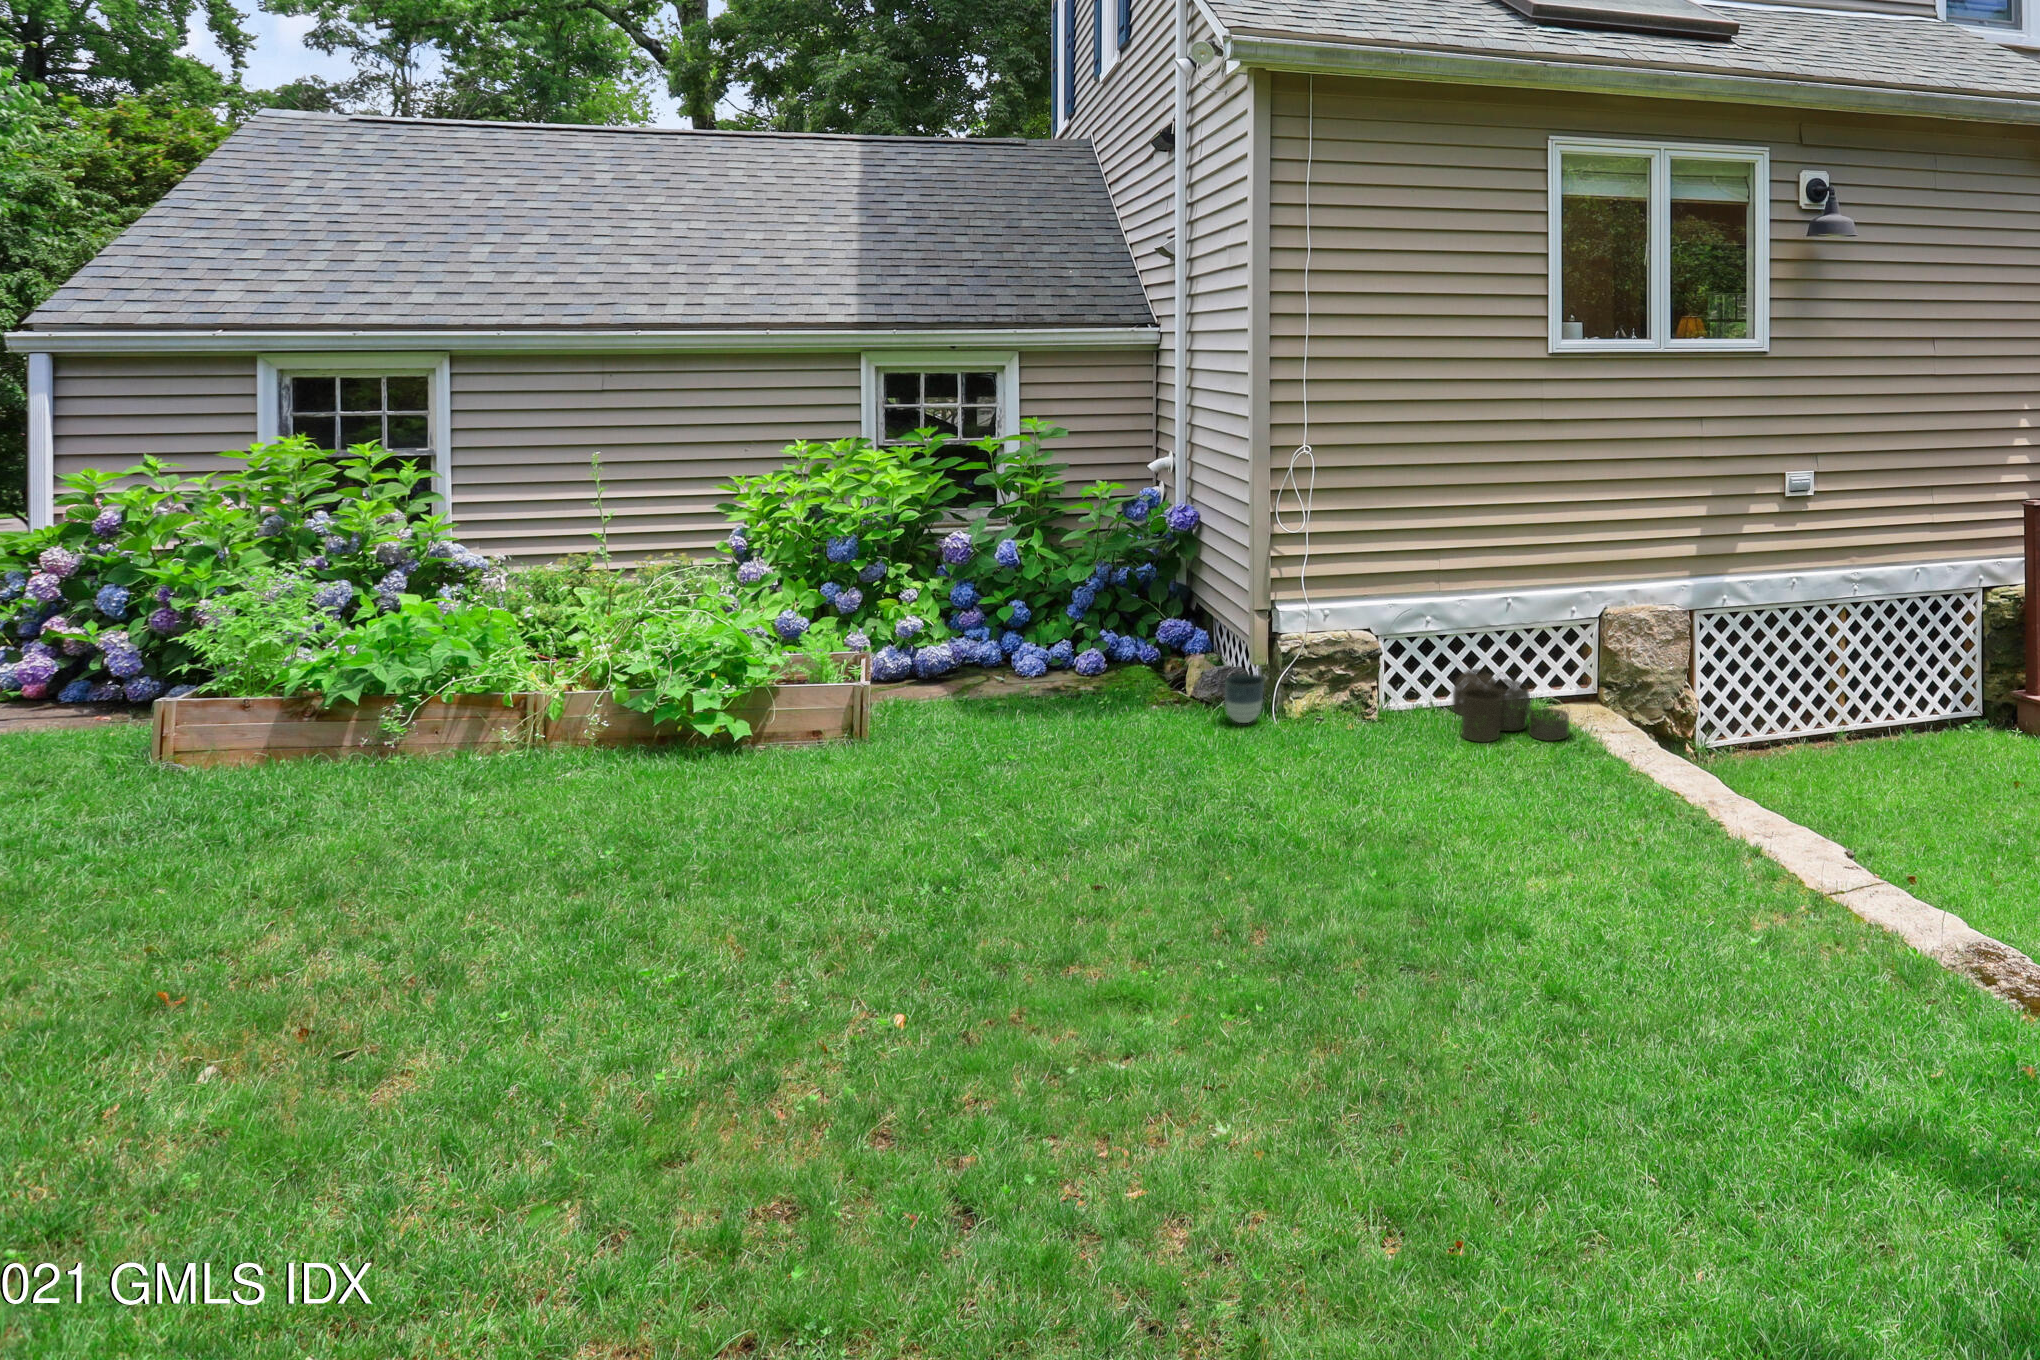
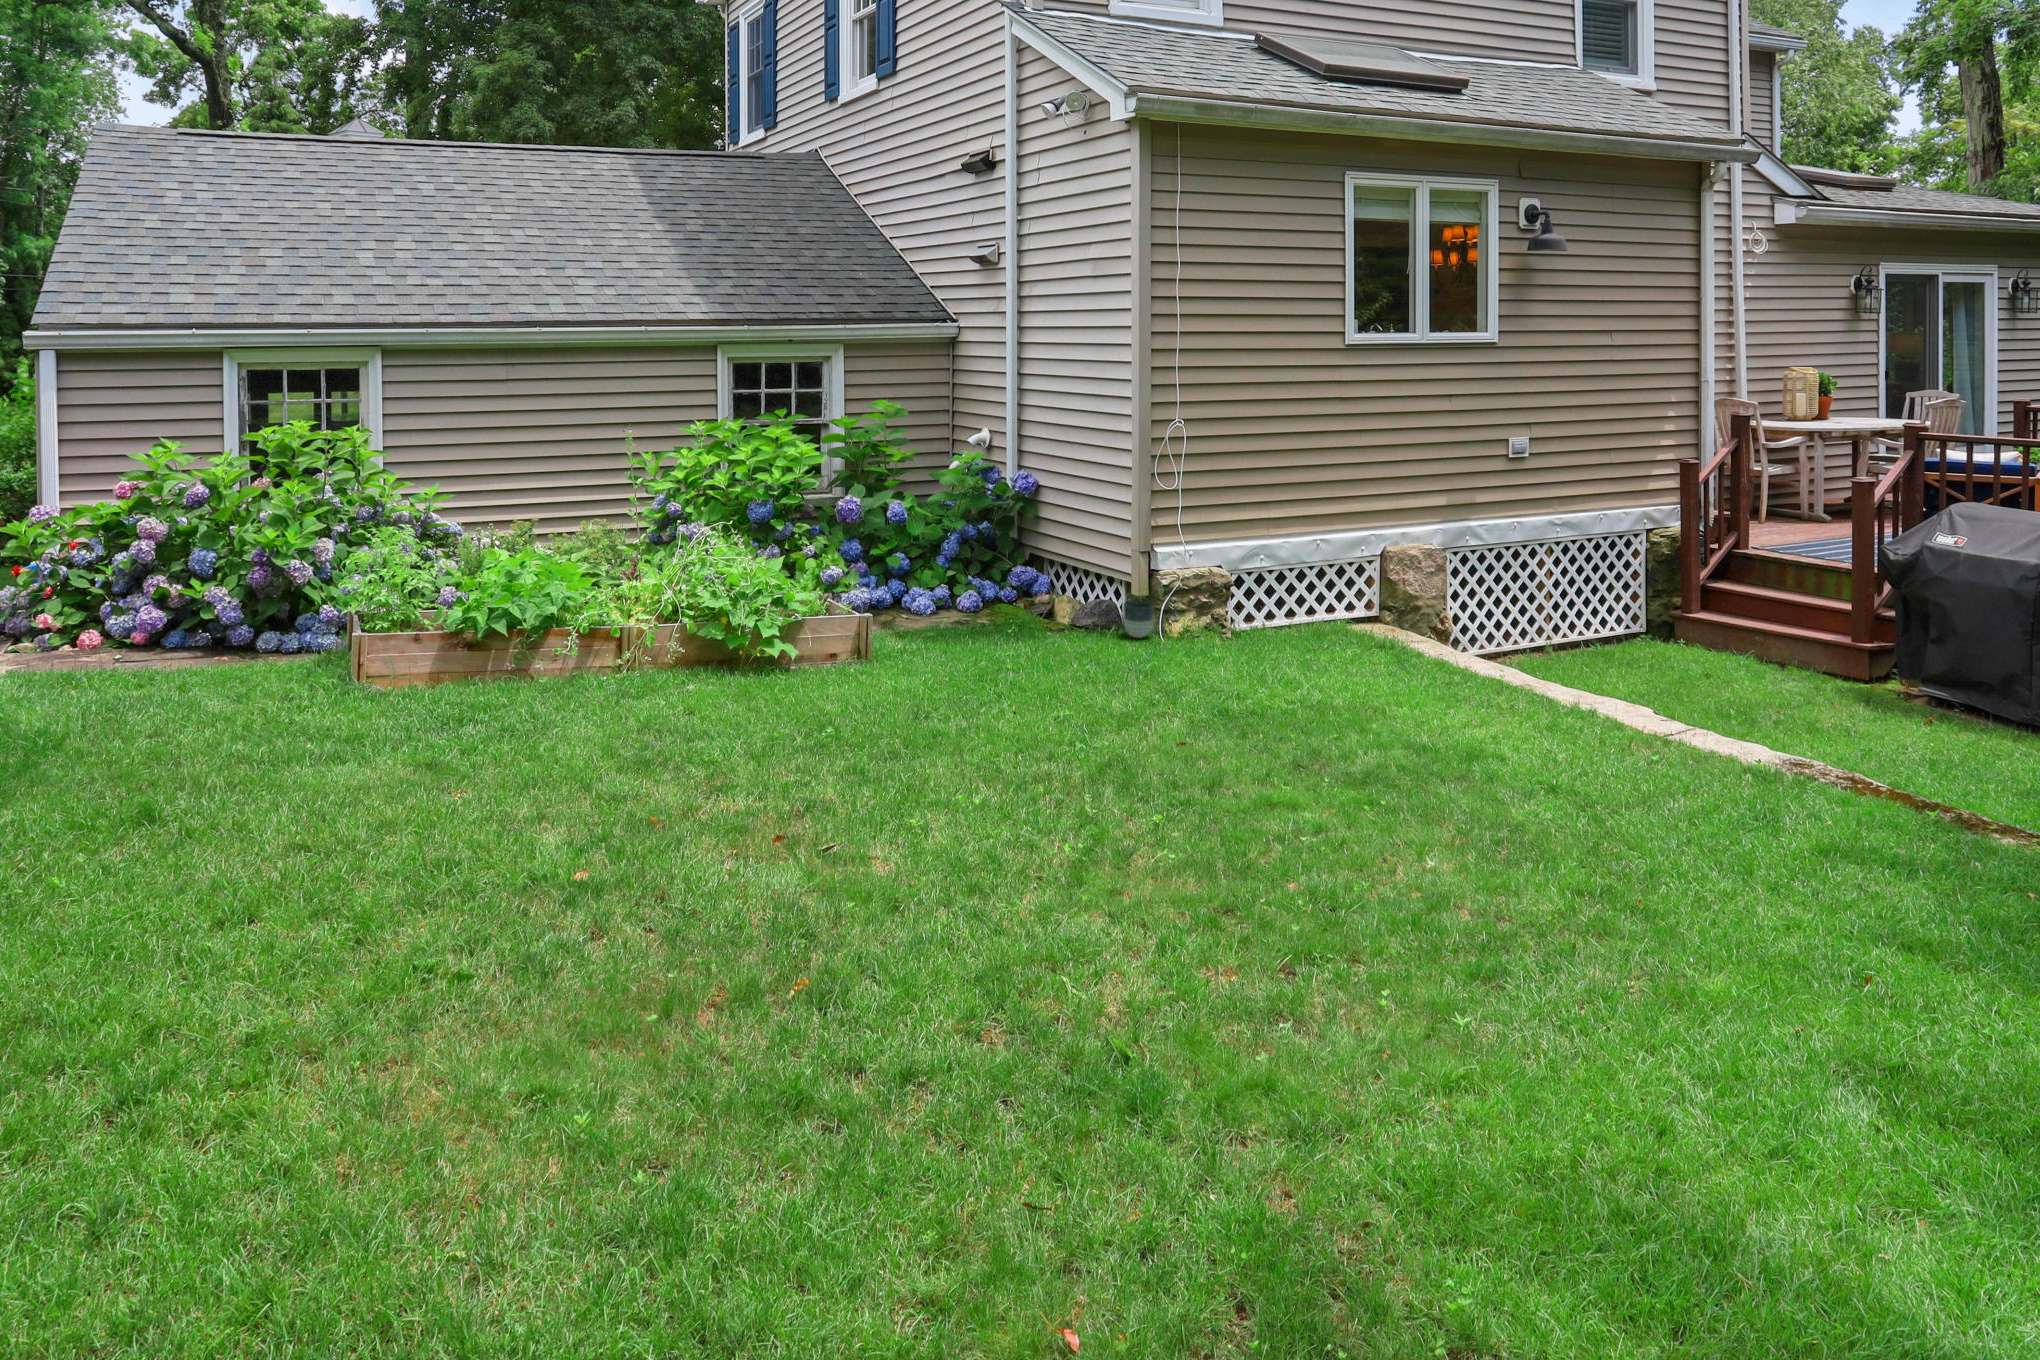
woven basket: present [1452,667,1570,742] -> none [1281,592,1386,644]

